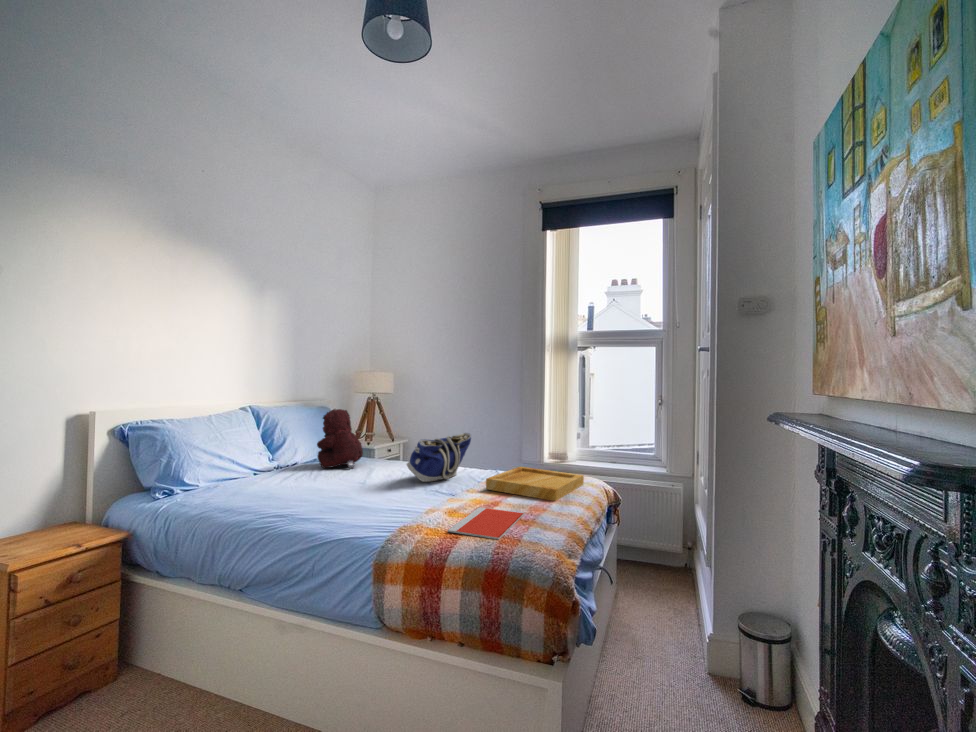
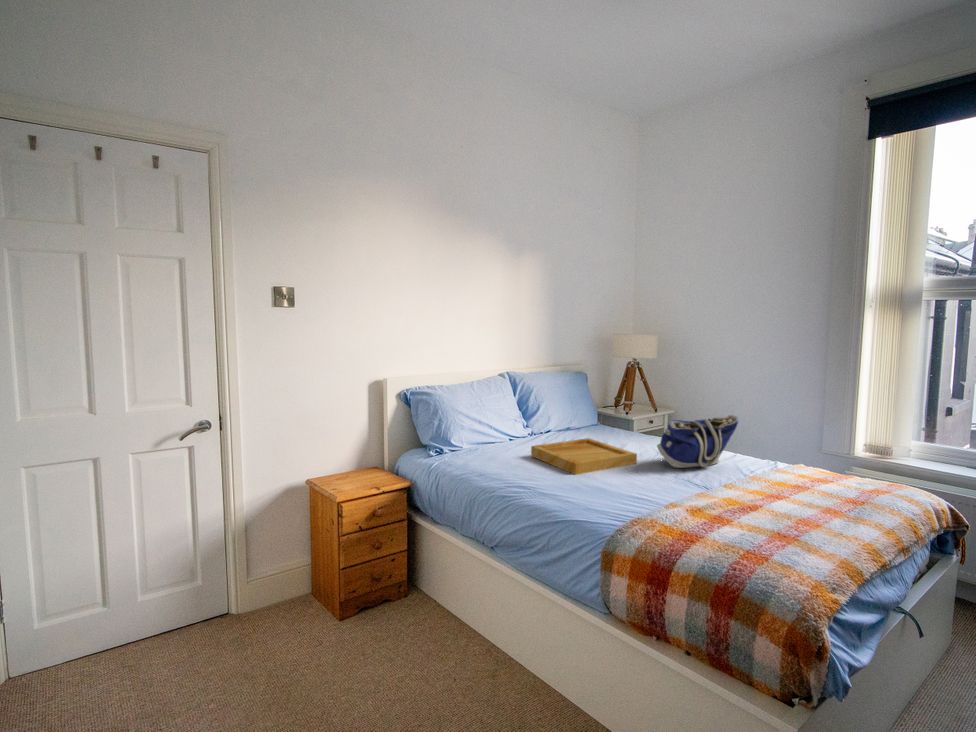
teddy bear: present [317,409,363,469] -> none [568,378,615,443]
tray: present [486,467,584,501] -> present [531,438,637,475]
notebook: present [448,507,524,540] -> none [684,509,788,553]

